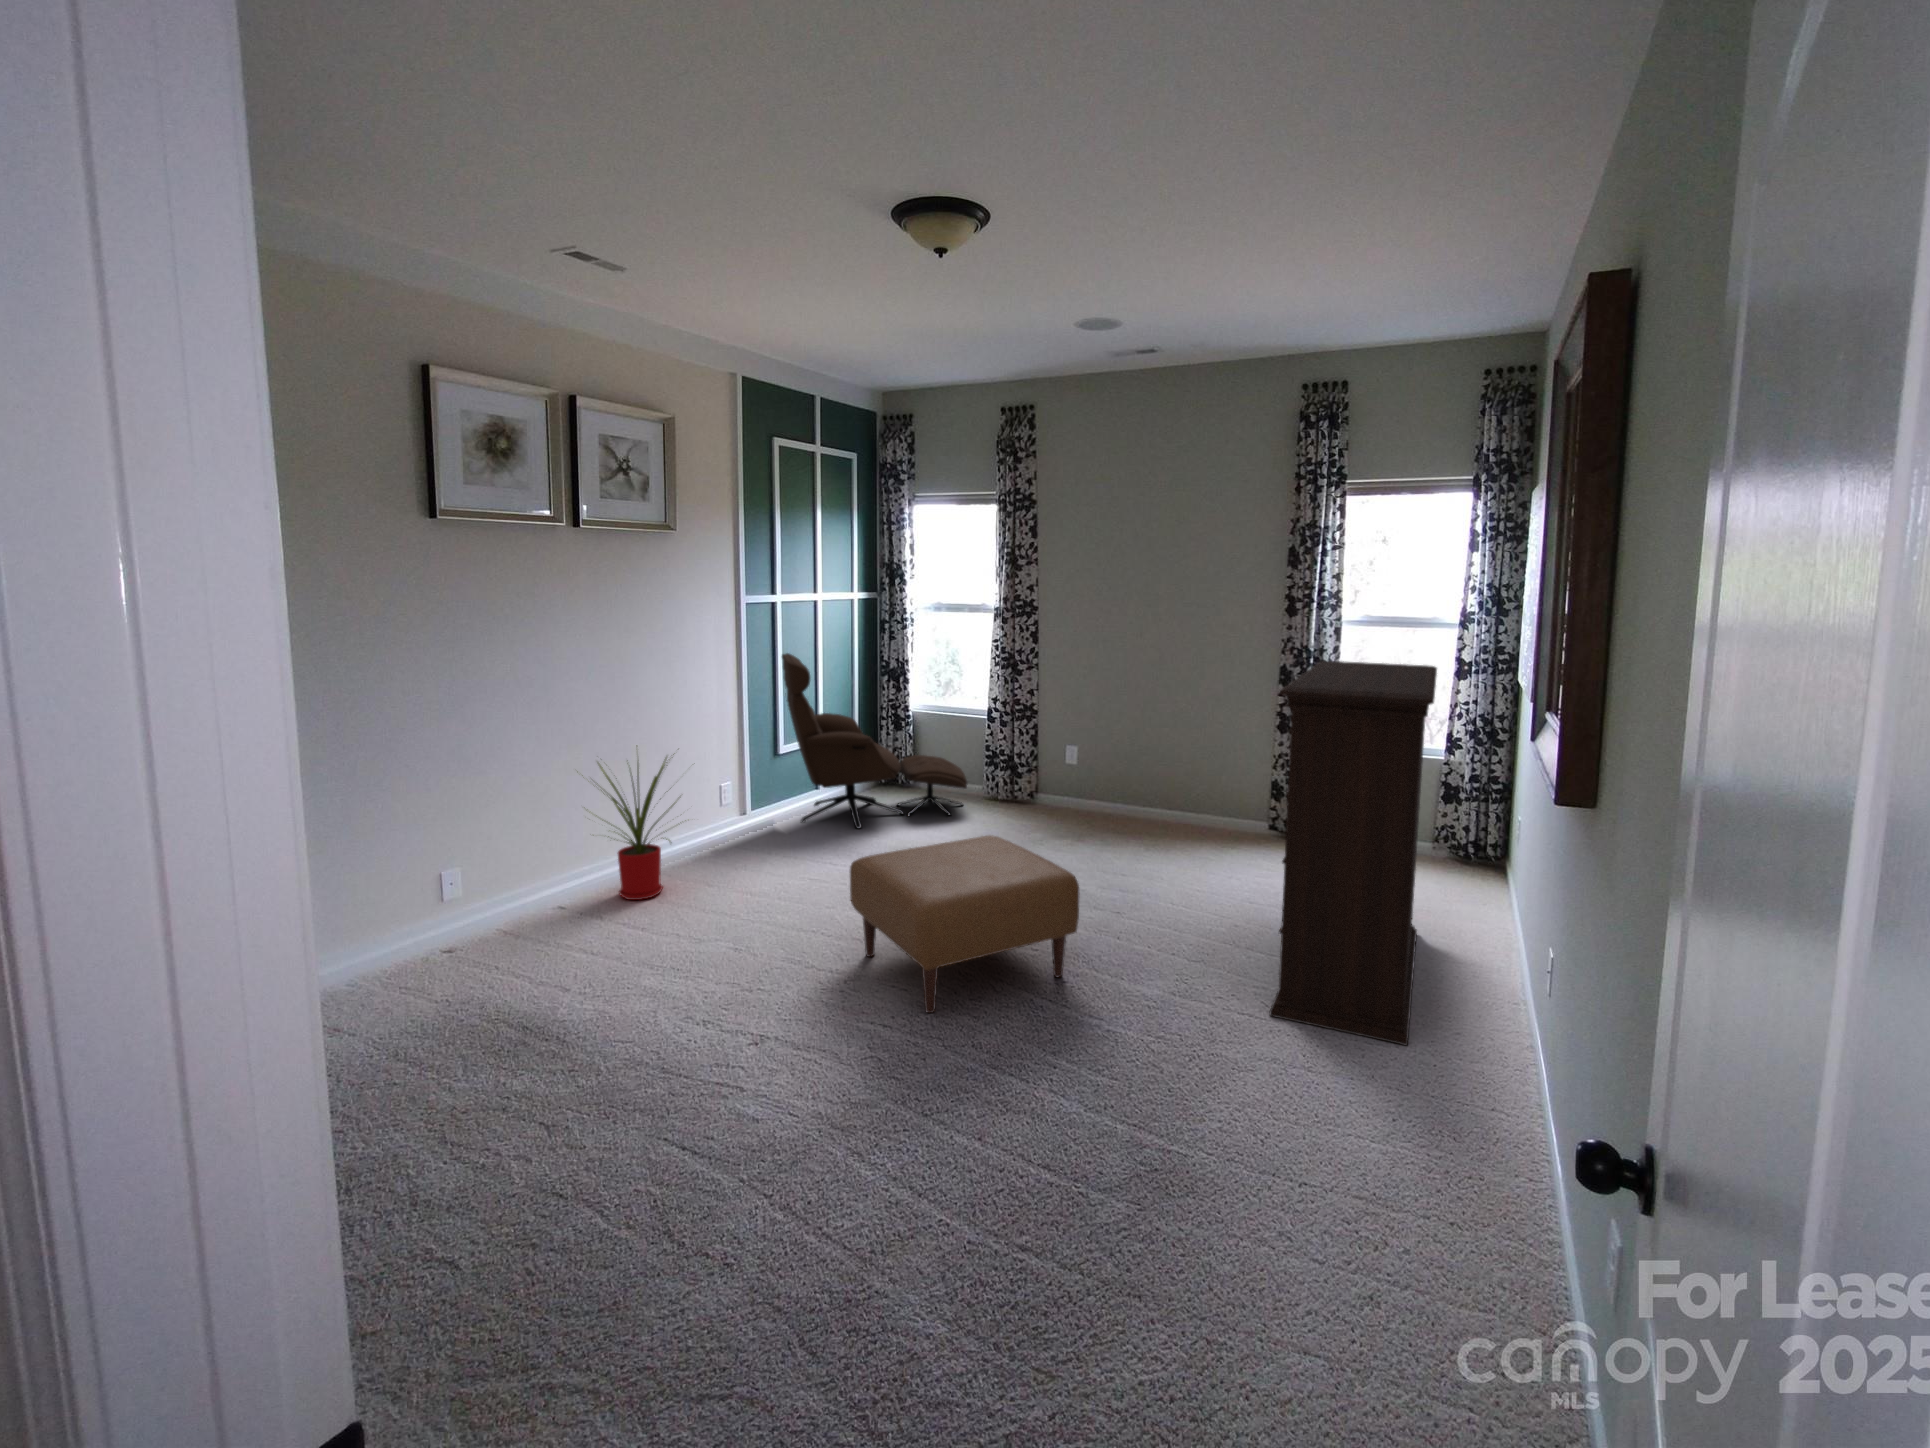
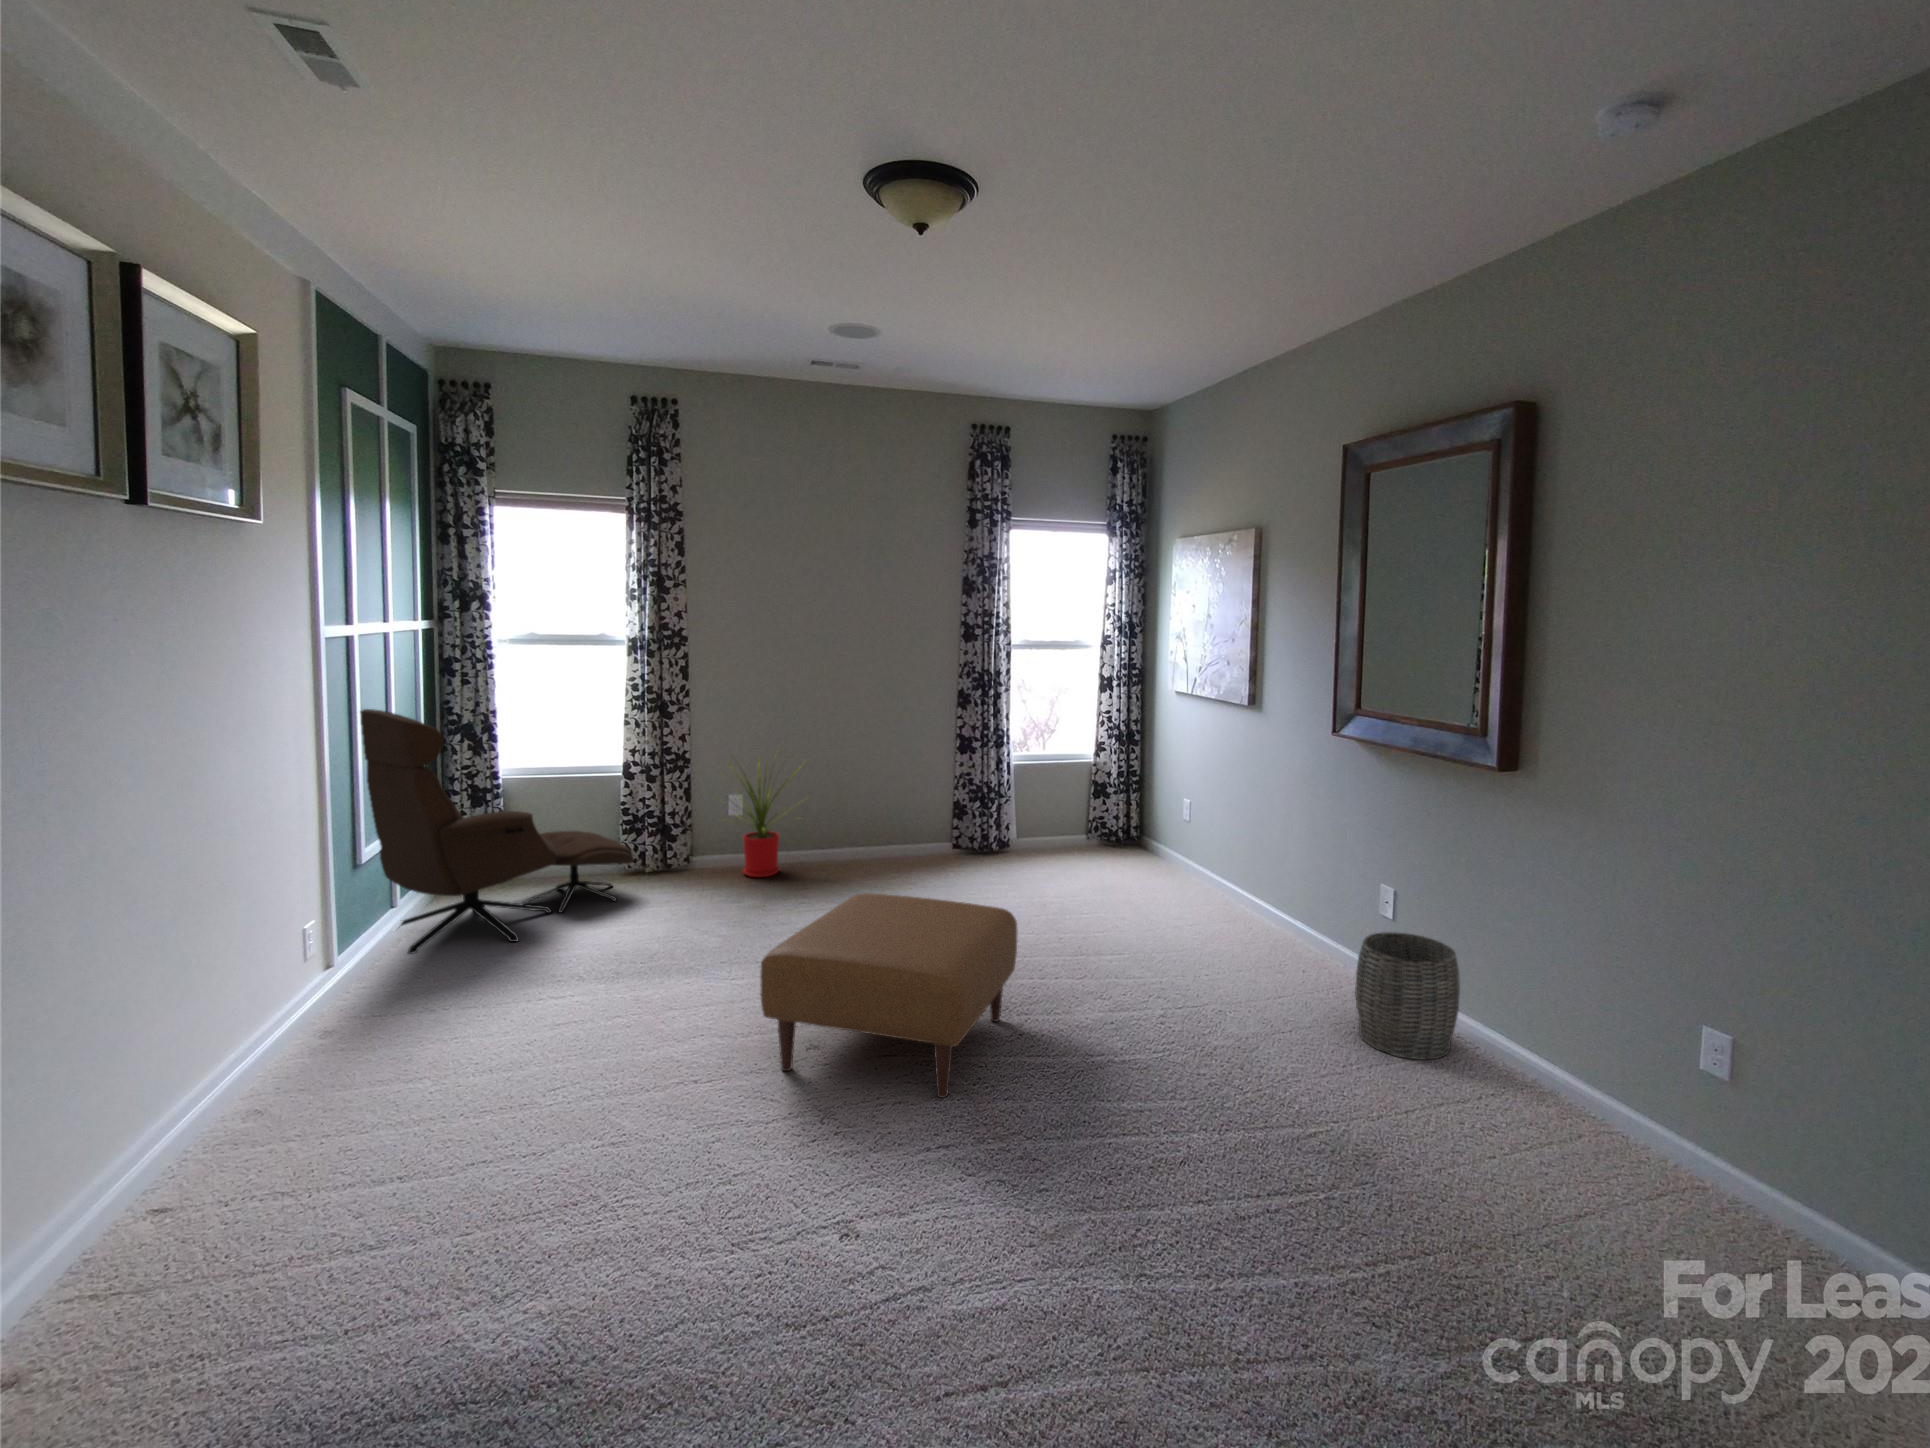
bookshelf: present [1269,661,1437,1045] -> none [1087,679,1298,993]
house plant: present [582,753,686,900] -> present [728,757,798,877]
woven basket: none [1392,1011,1538,1197] -> present [1355,932,1460,1060]

